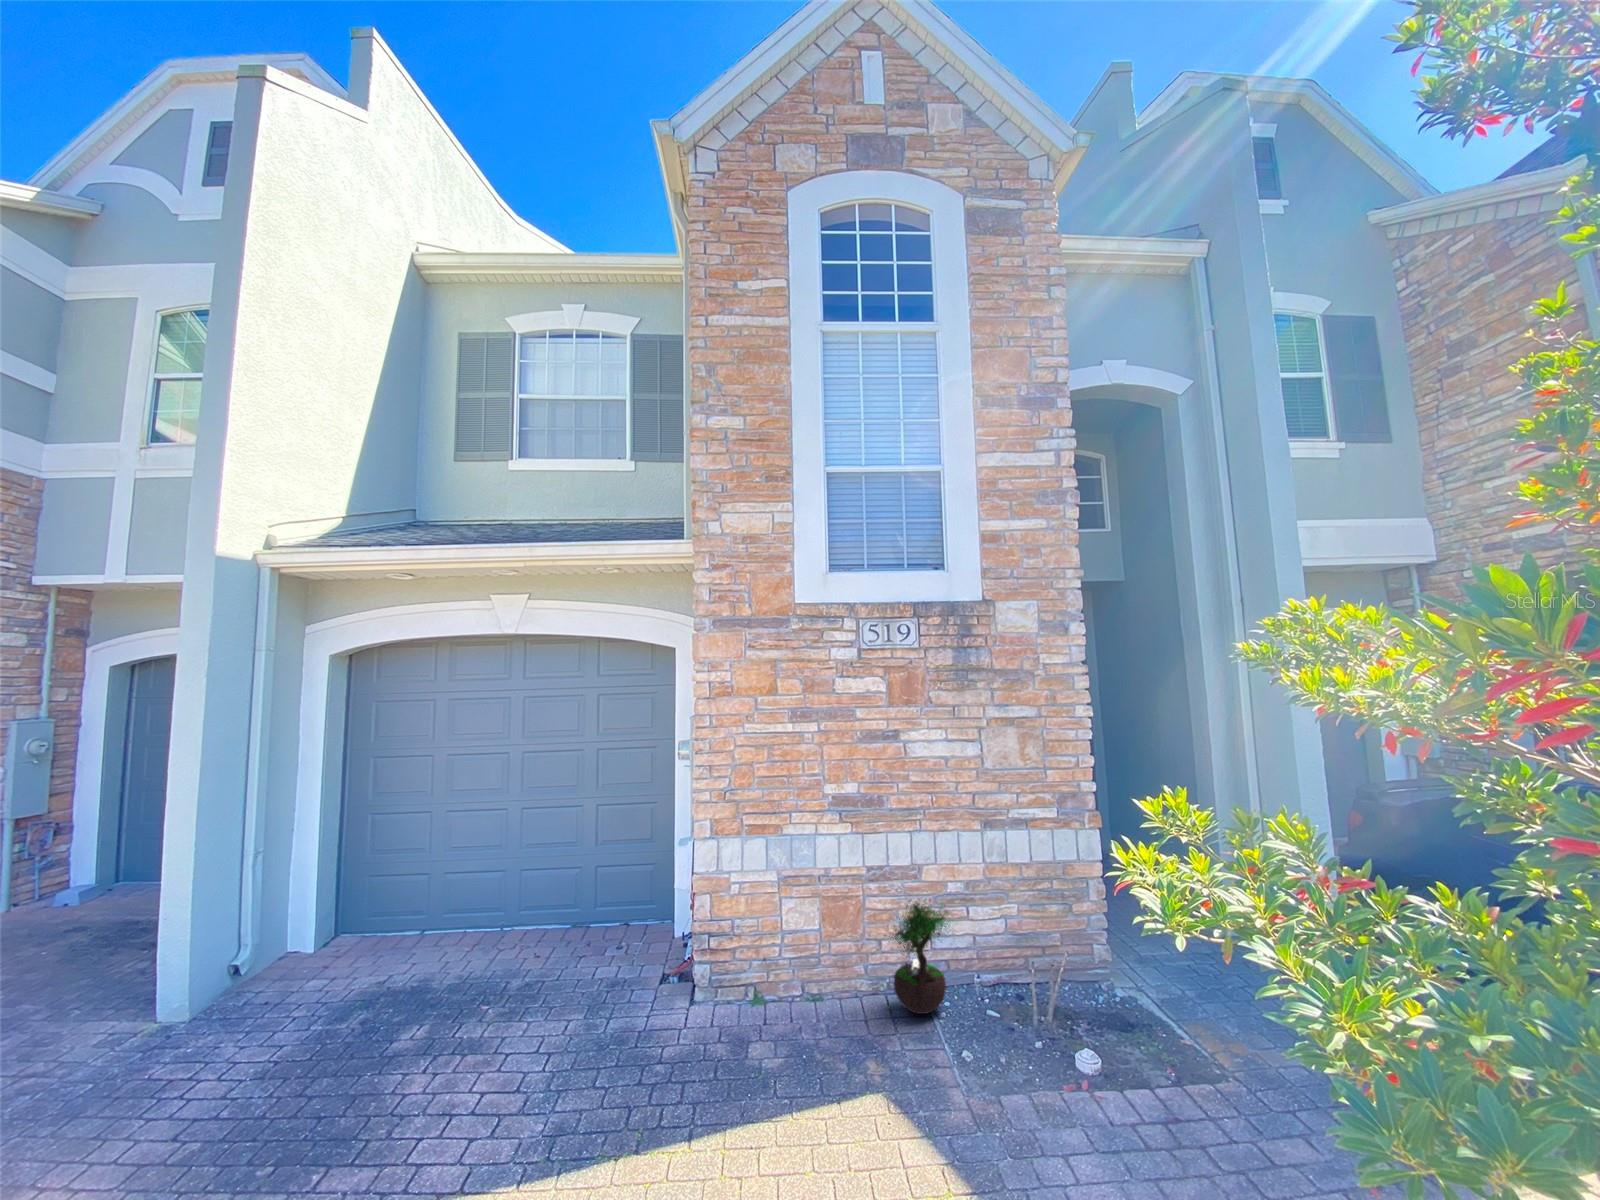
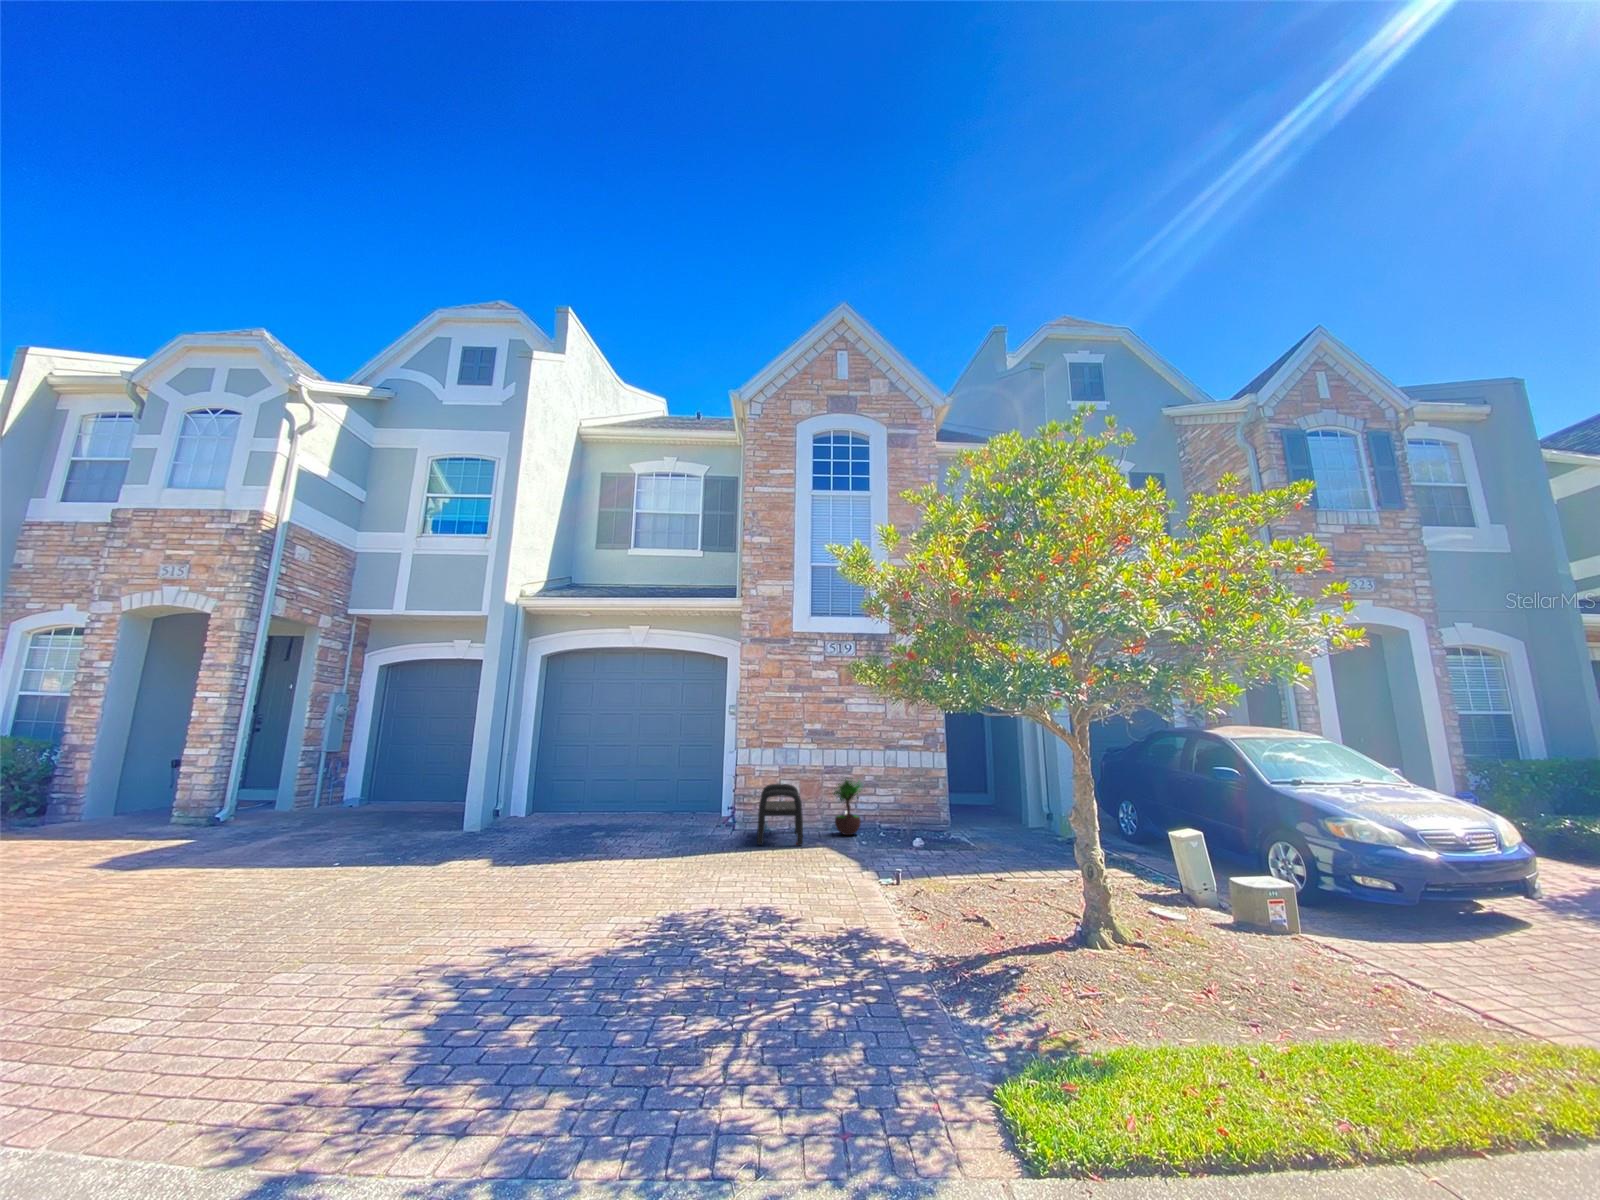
bench: none [739,909,841,1092] -> present [757,784,803,845]

